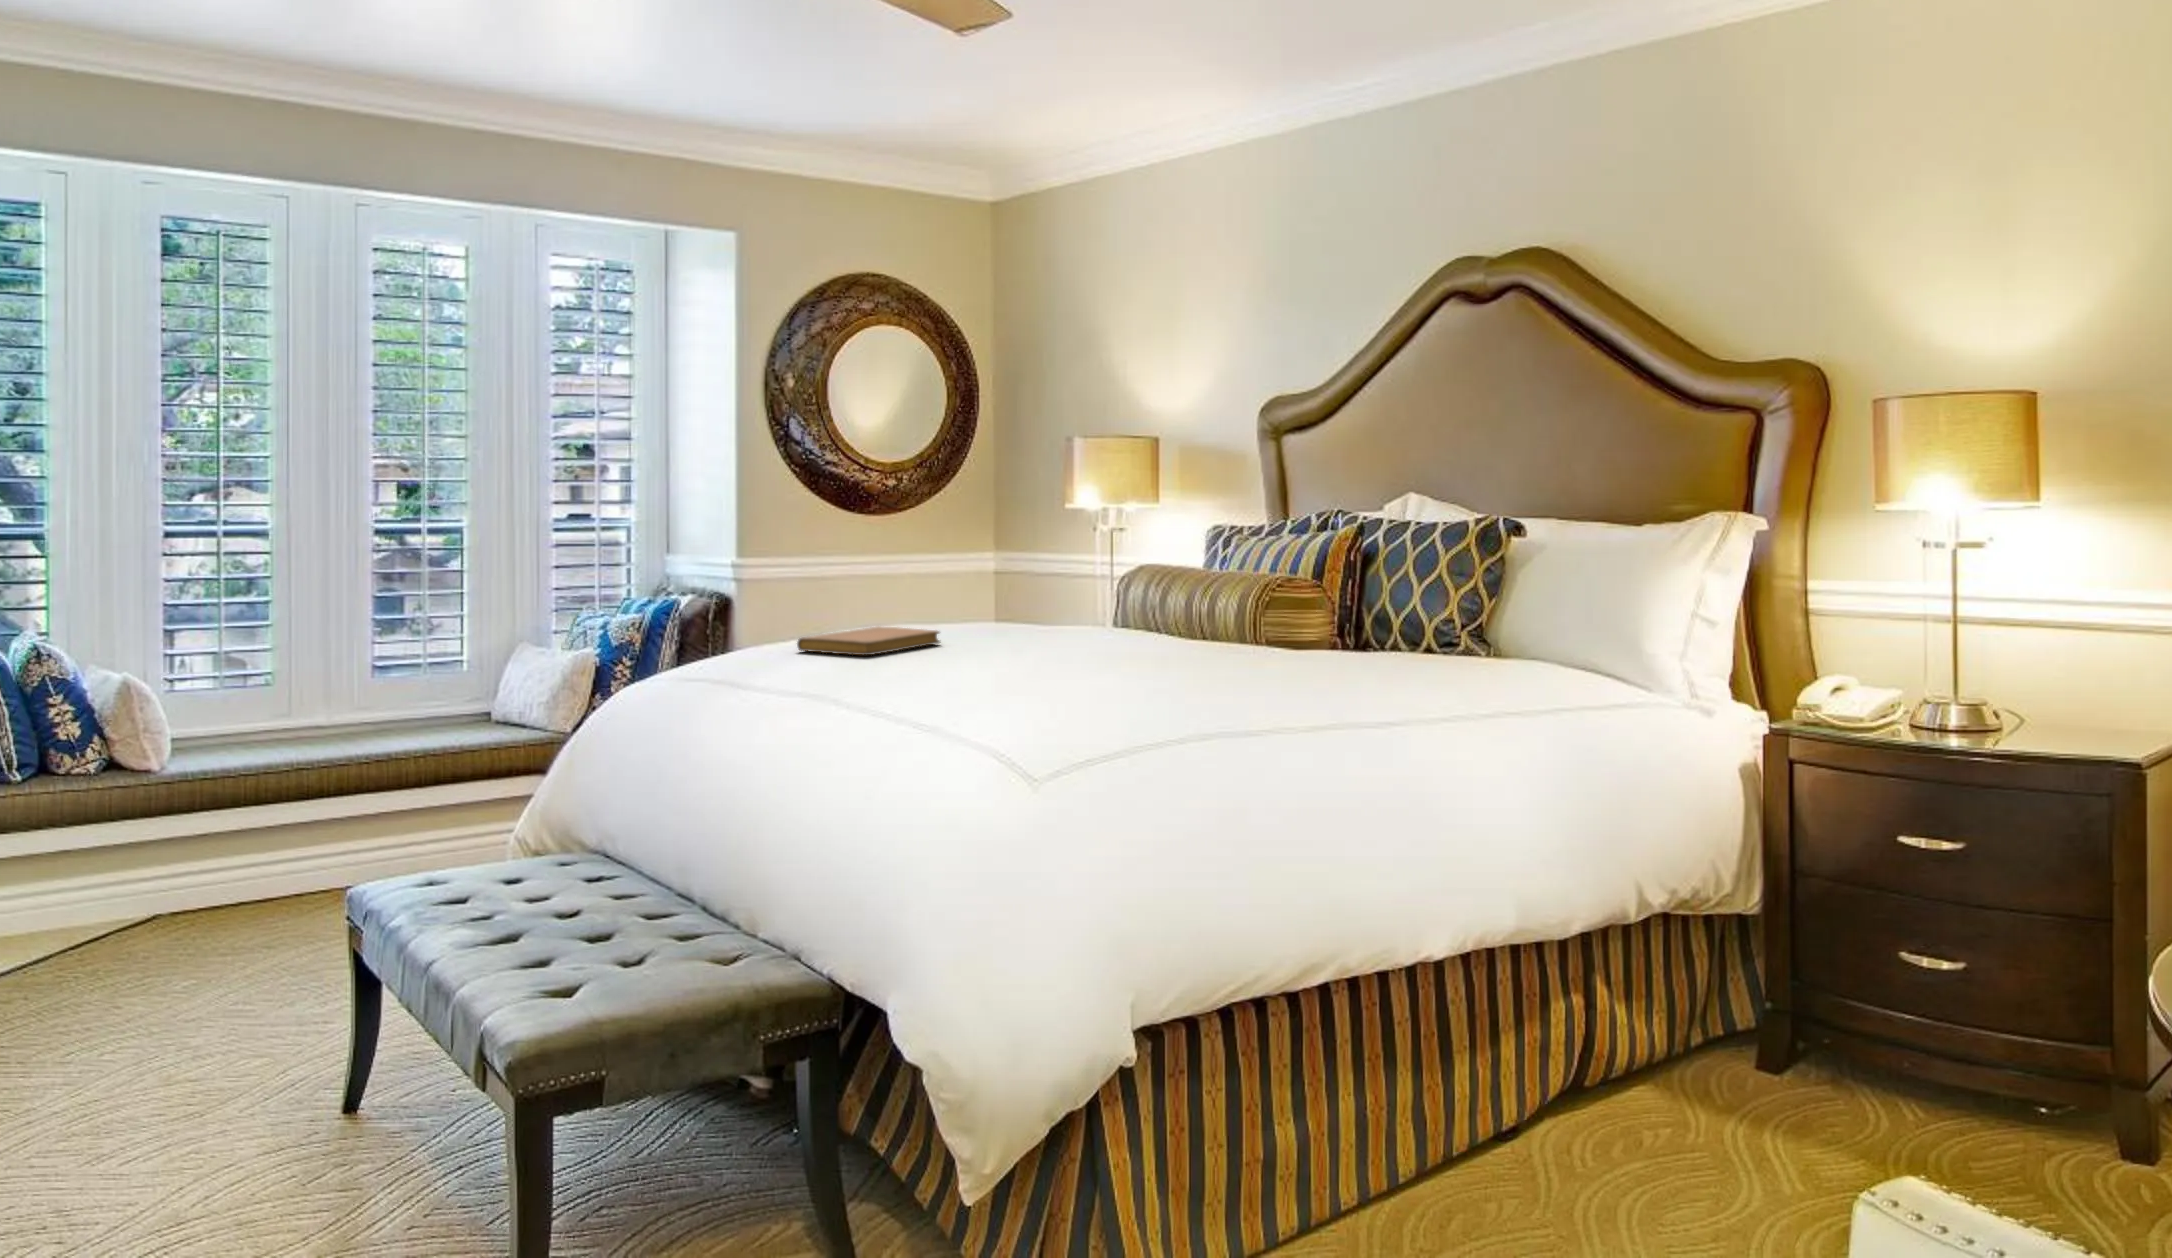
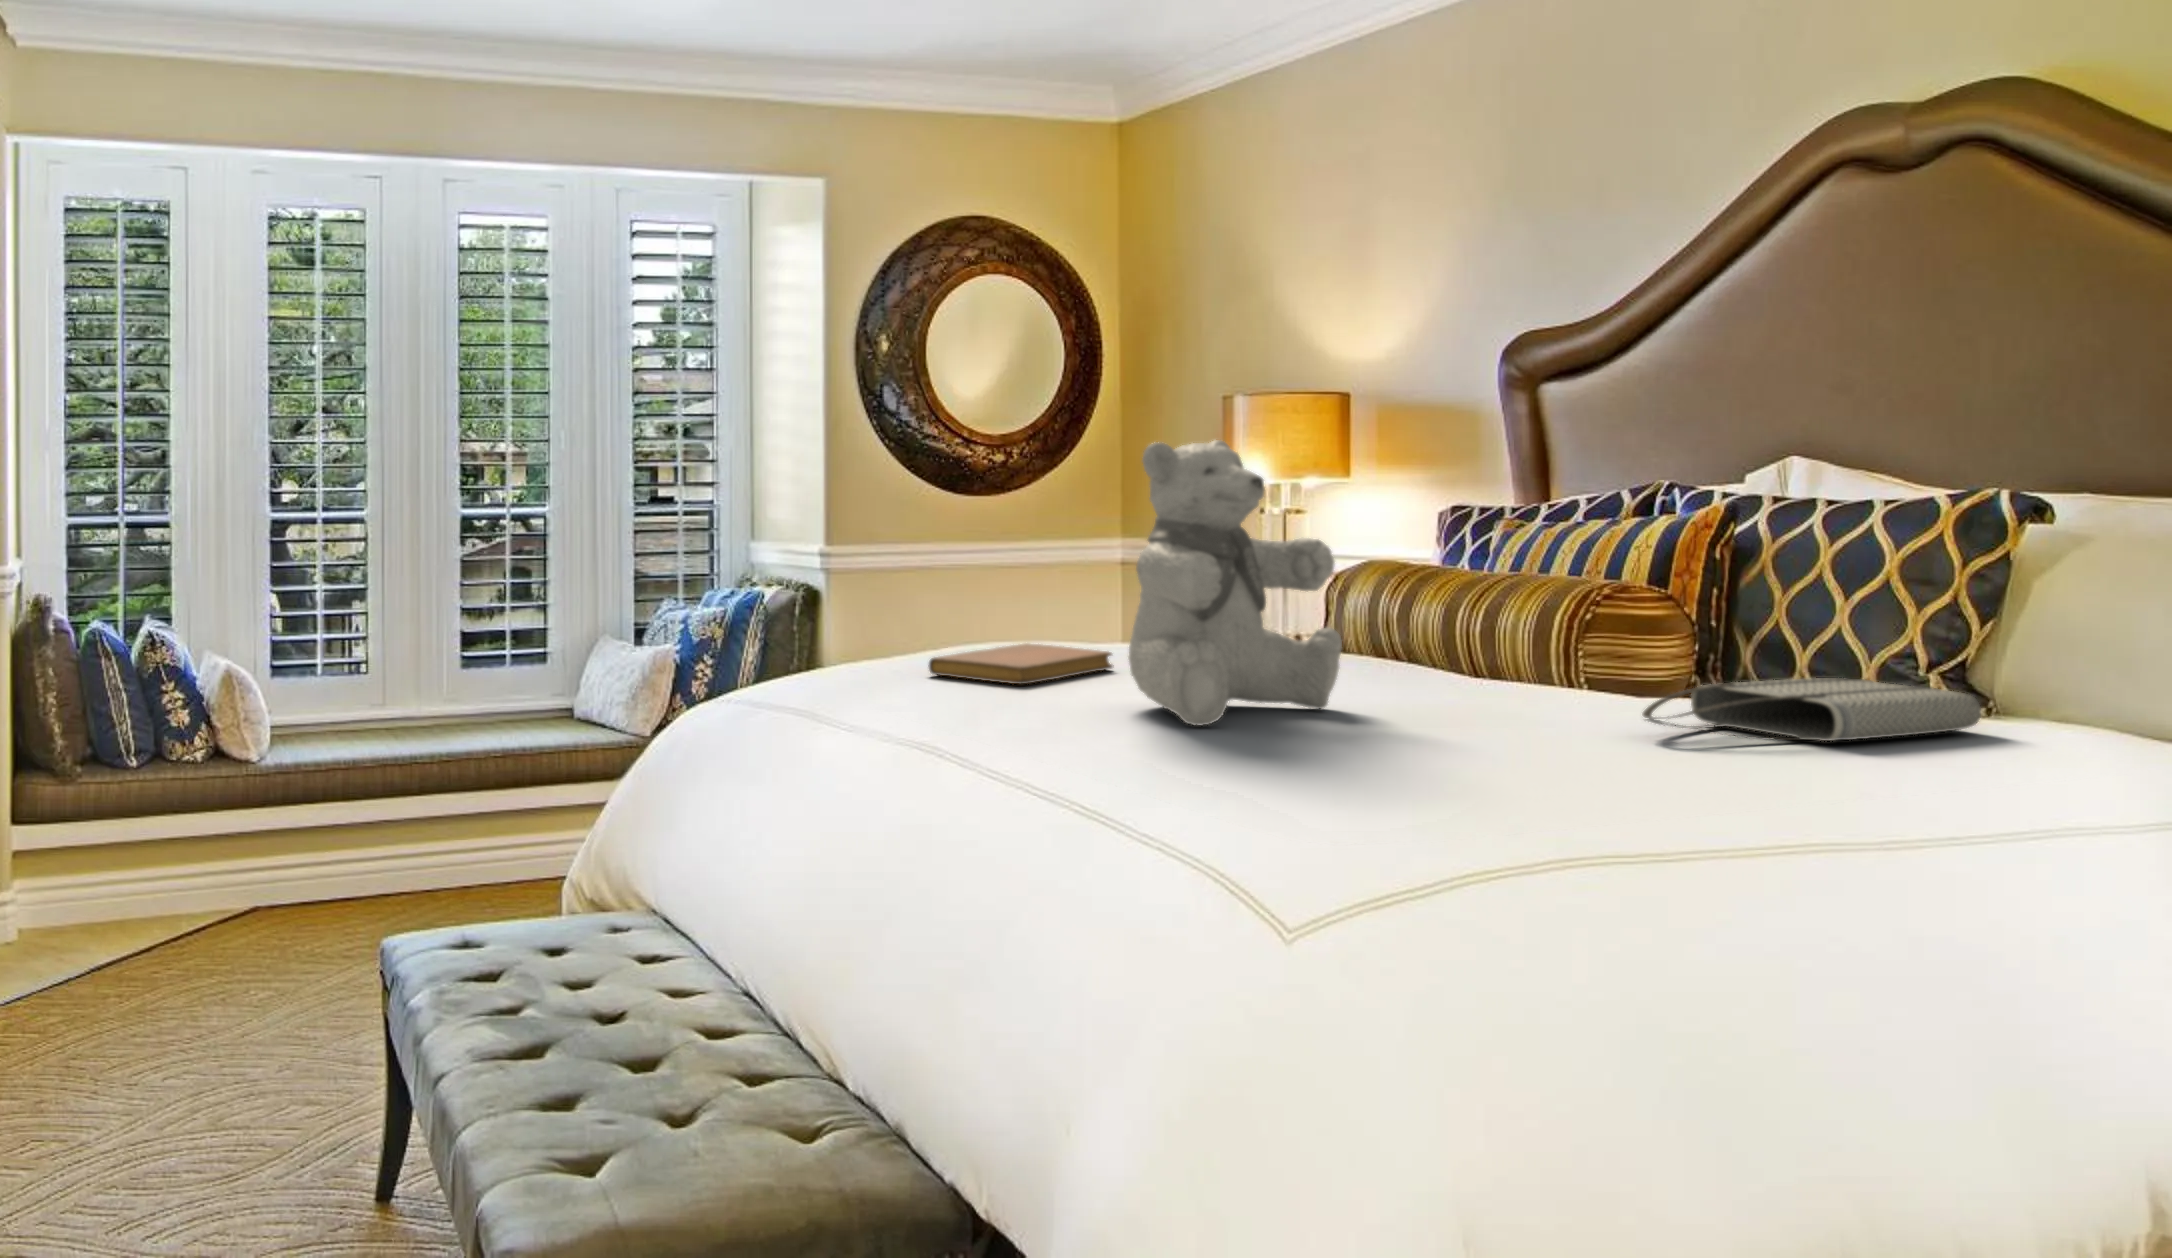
teddy bear: none [940,475,1088,677] -> present [1129,440,1342,726]
tote bag: none [1261,635,1457,672] -> present [1643,678,1981,741]

